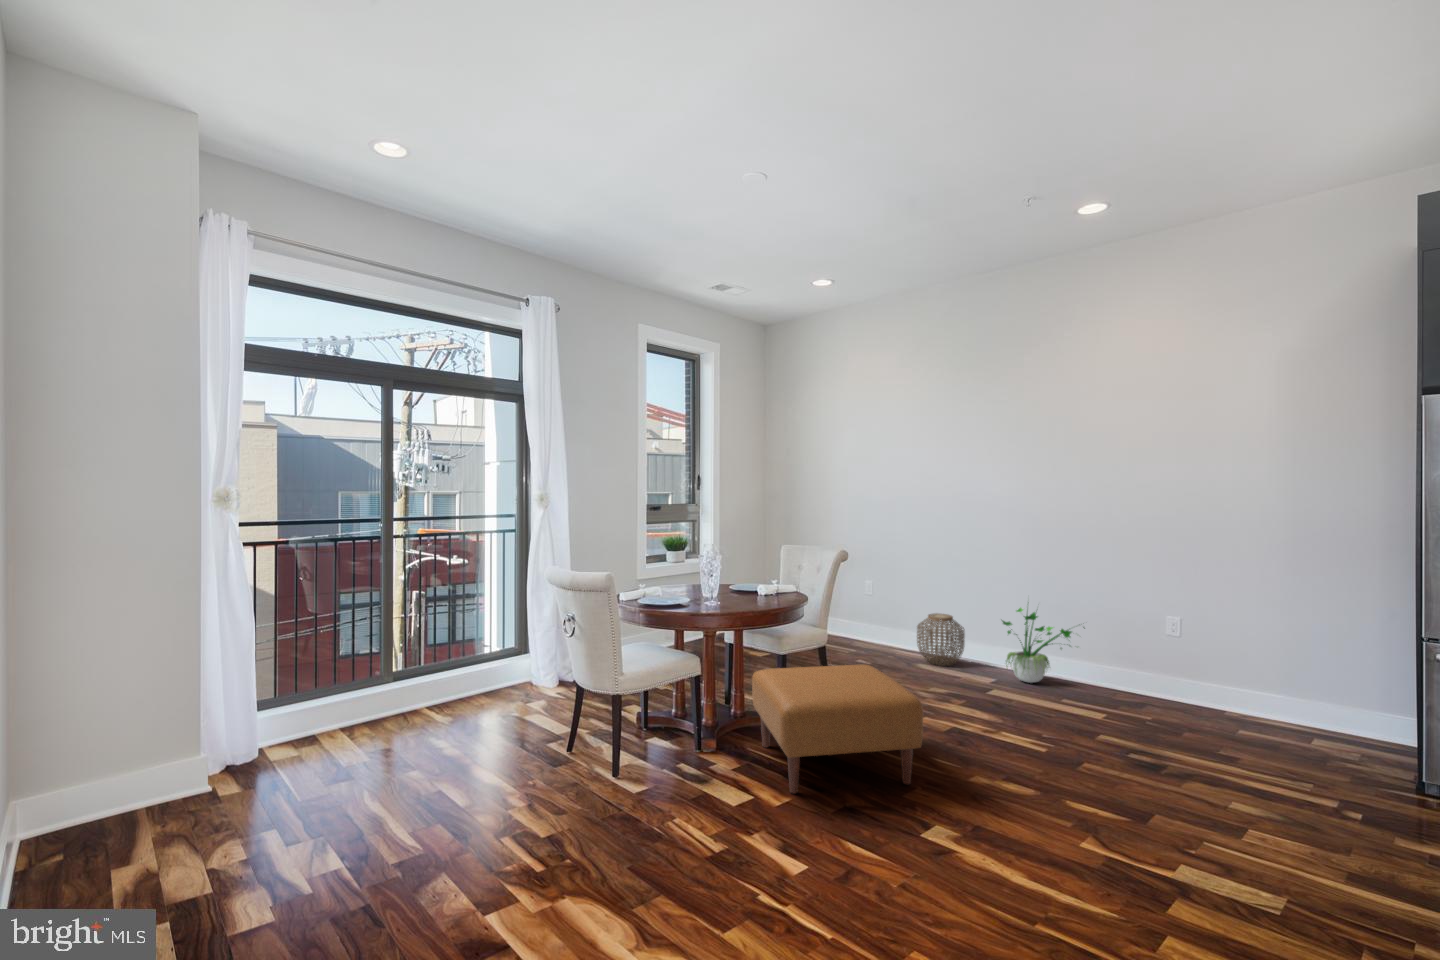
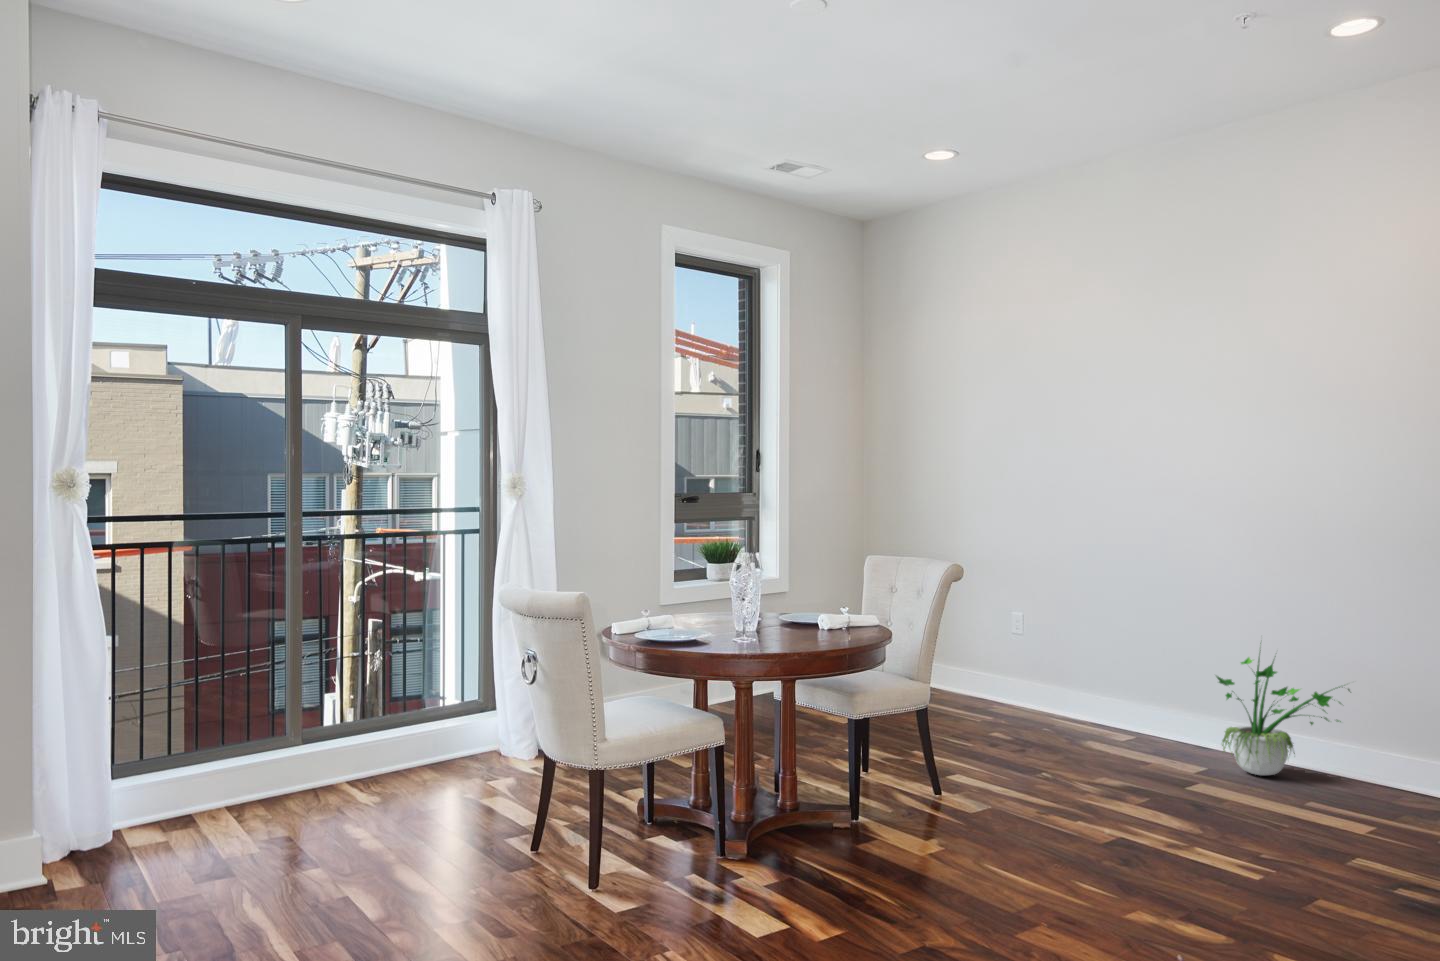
woven basket: present [917,613,965,666] -> none [1084,665,1160,746]
ottoman: present [752,665,923,794] -> none [802,737,1054,926]

